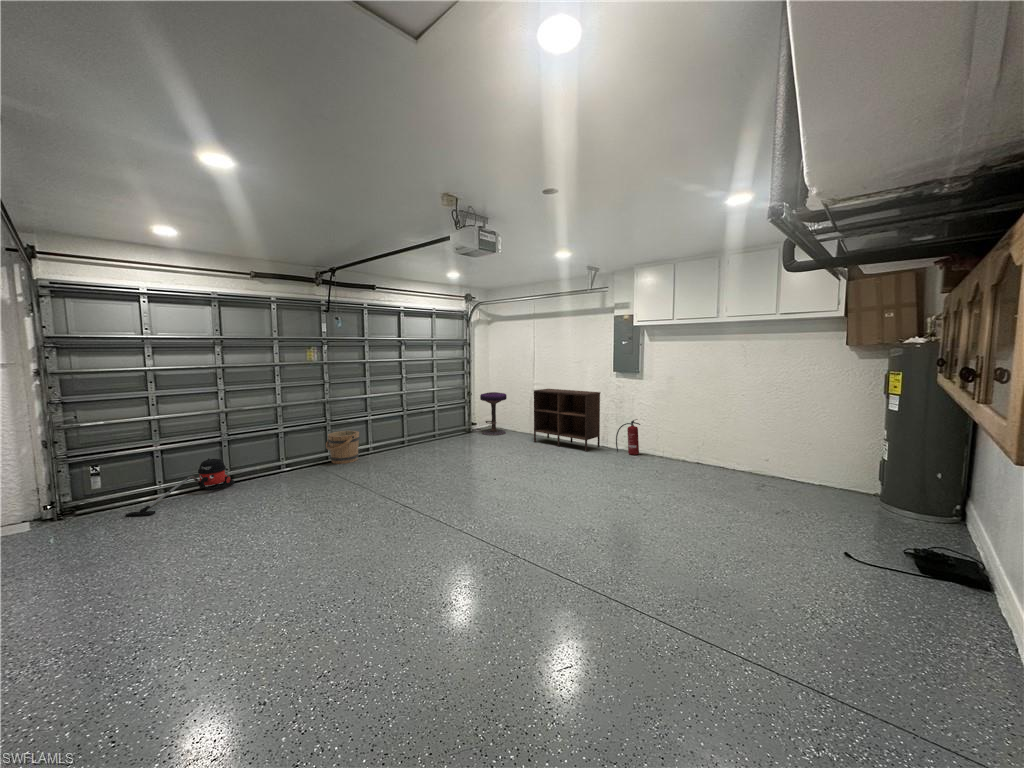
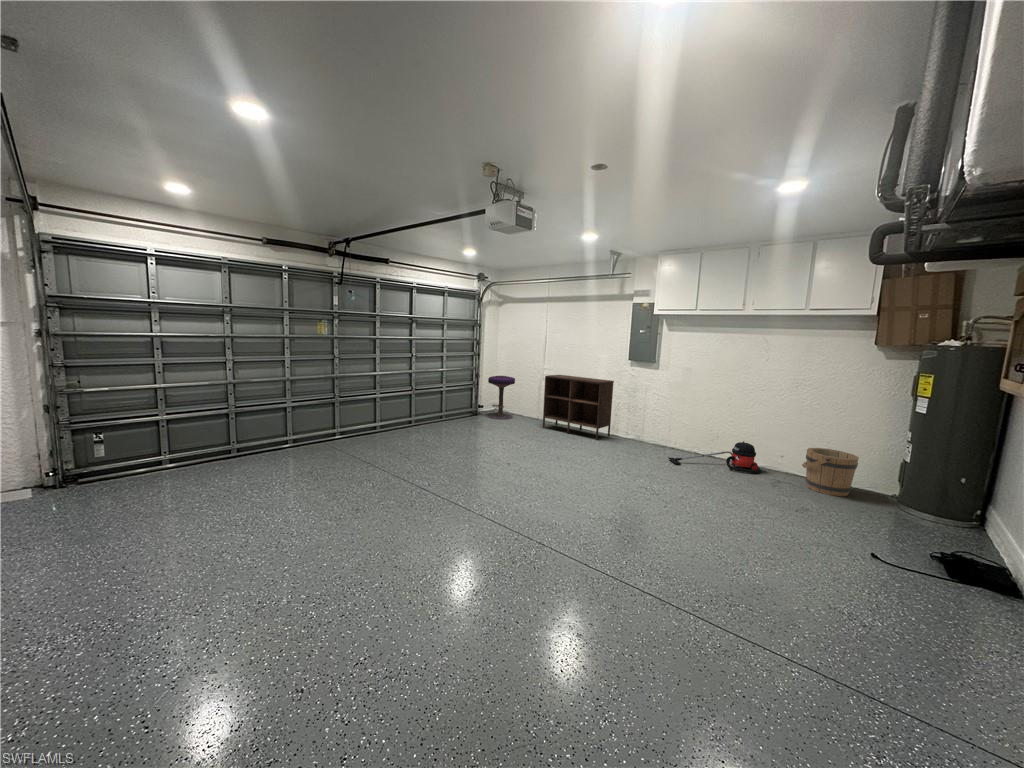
fire extinguisher: present [616,419,640,455] -> none [627,410,654,445]
bucket: present [326,431,359,464] -> present [802,448,859,496]
vacuum cleaner: present [125,458,234,516] -> present [668,441,761,473]

